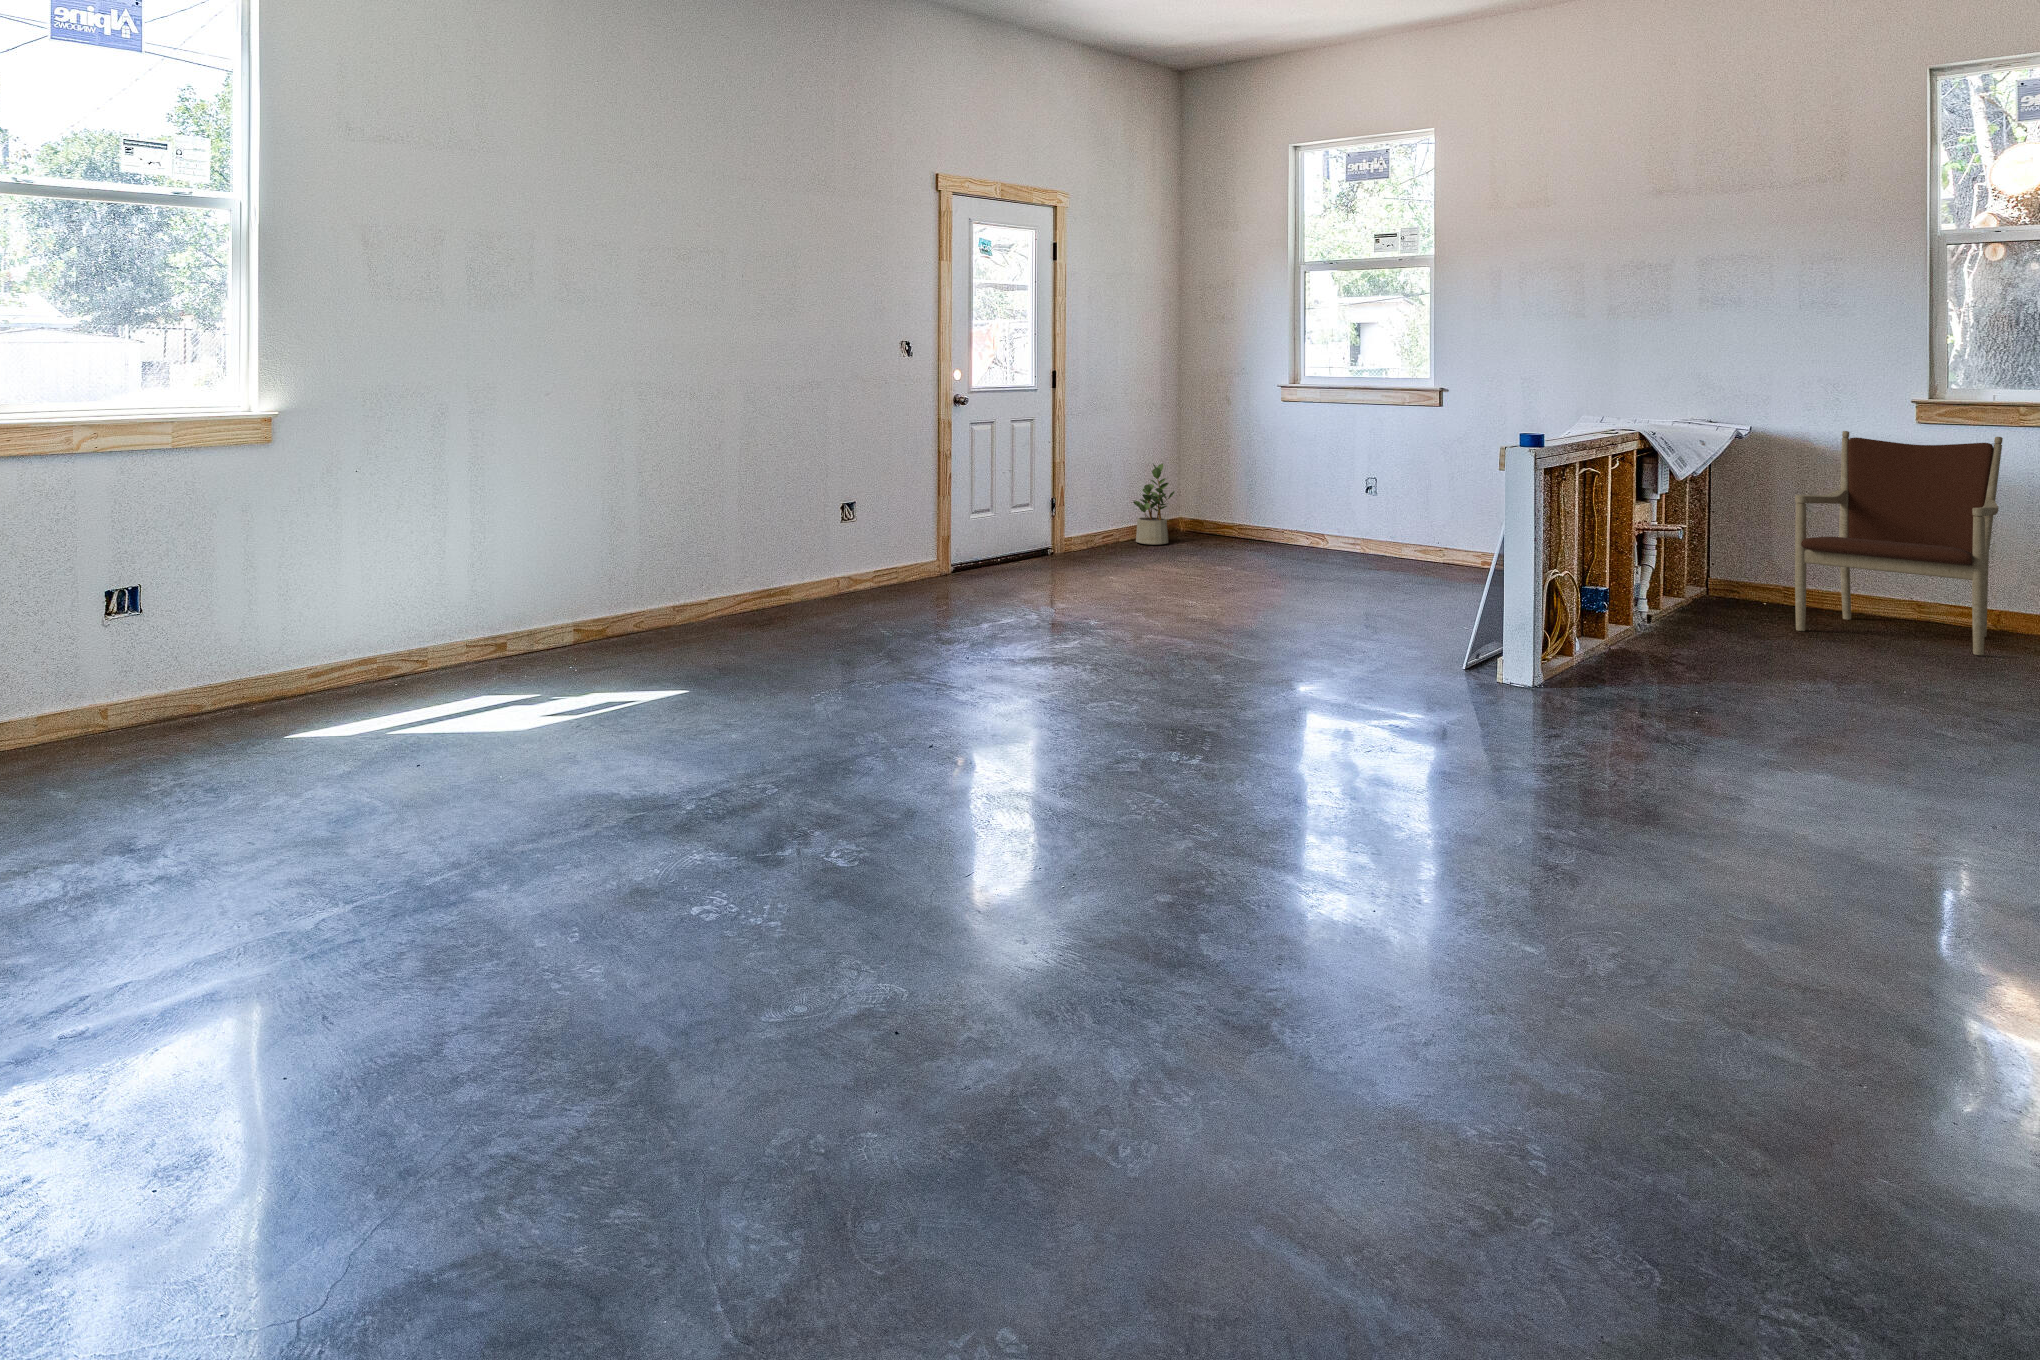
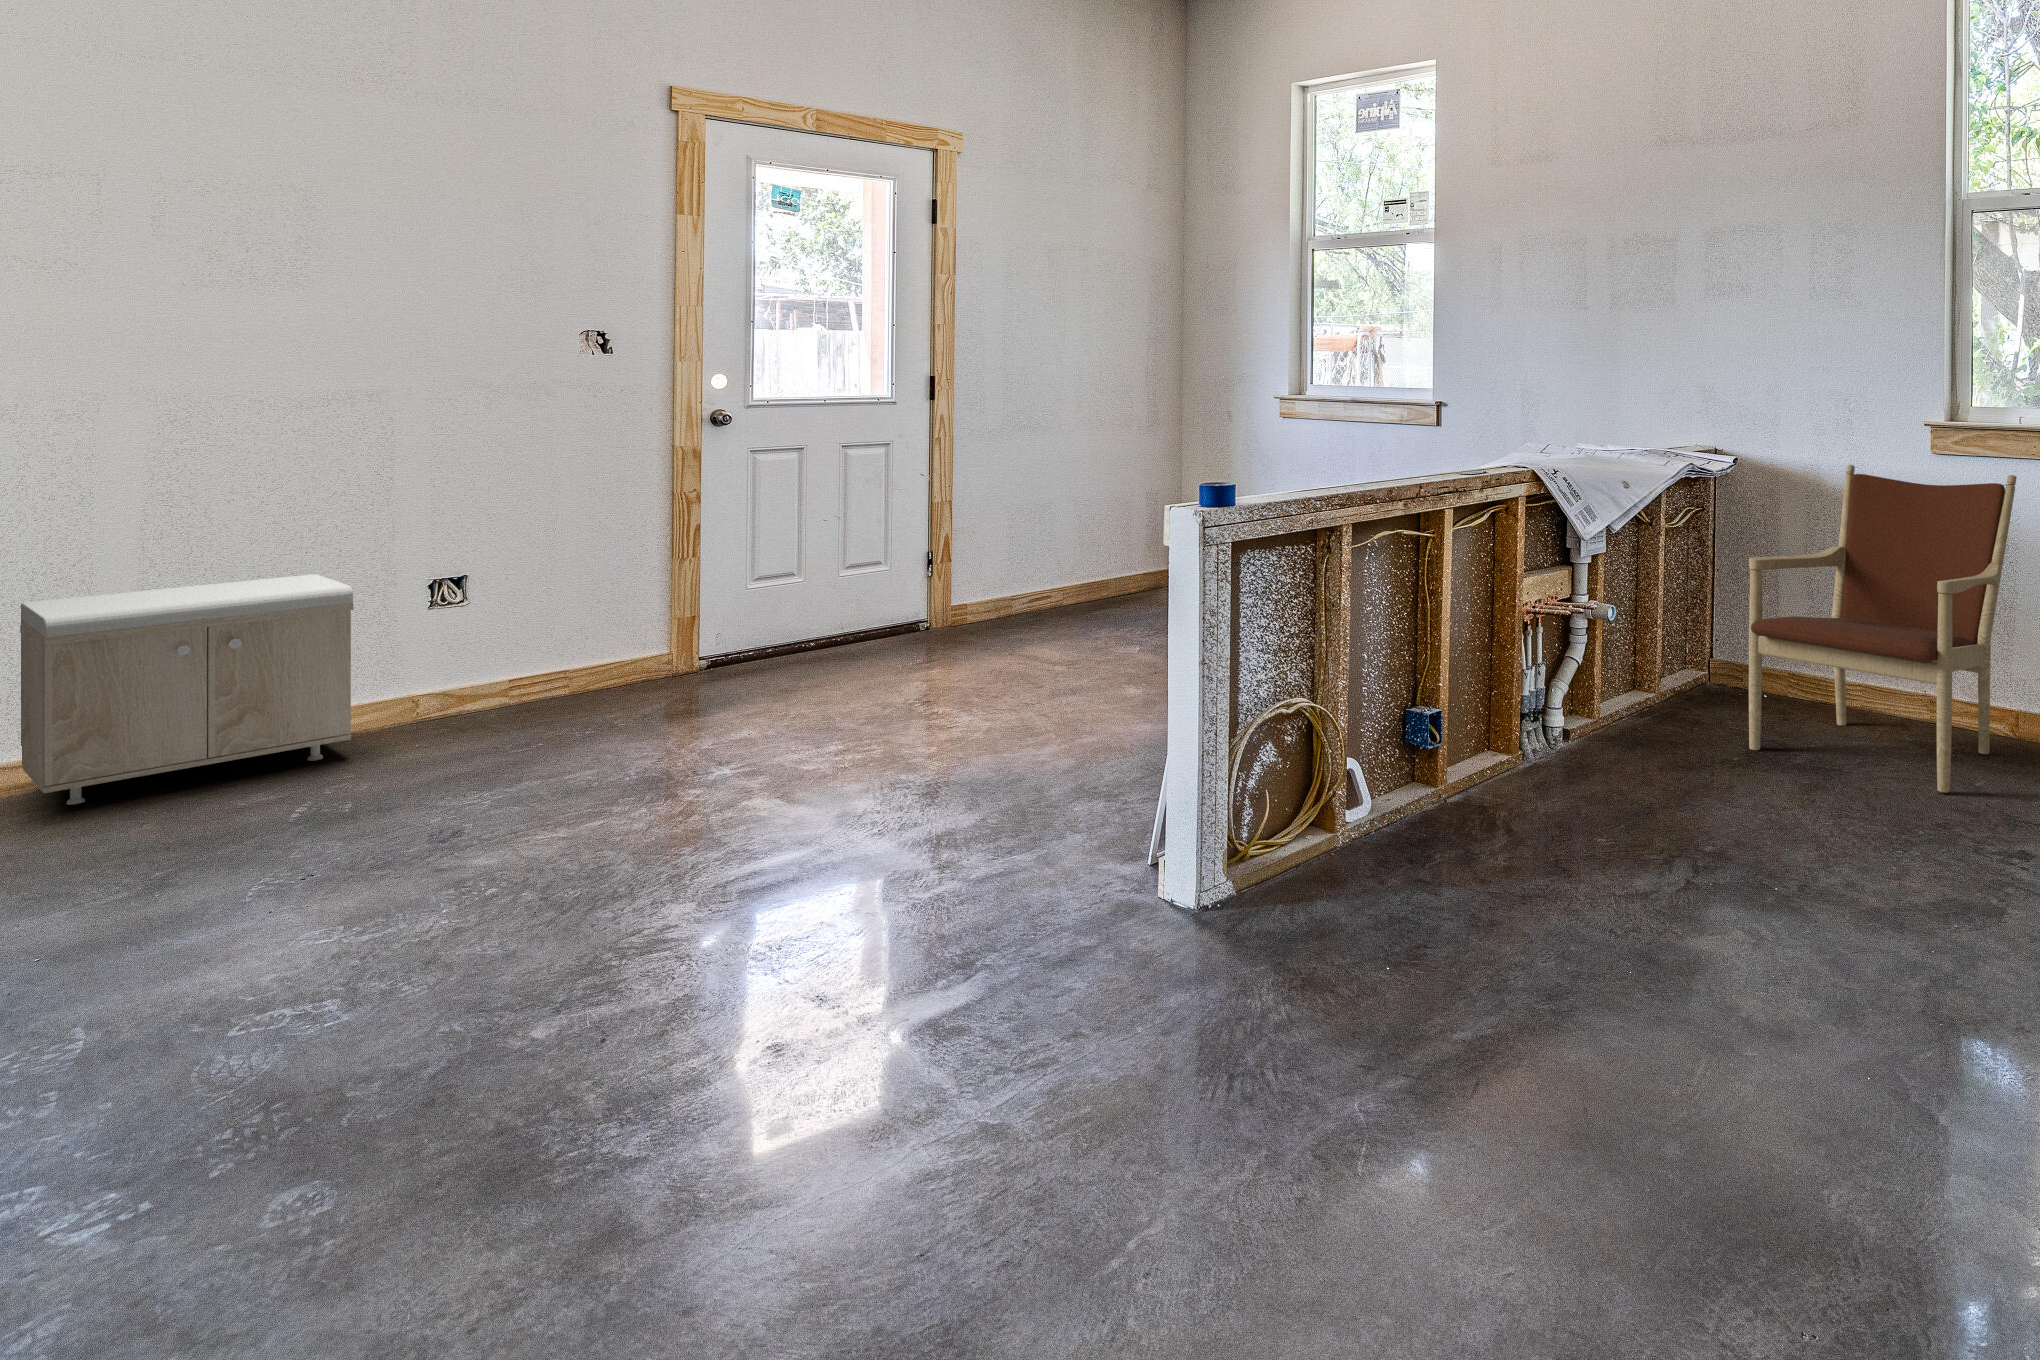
potted plant: present [1133,464,1175,545] -> none [1073,500,1129,611]
storage bench: none [681,499,845,632] -> present [20,574,353,805]

